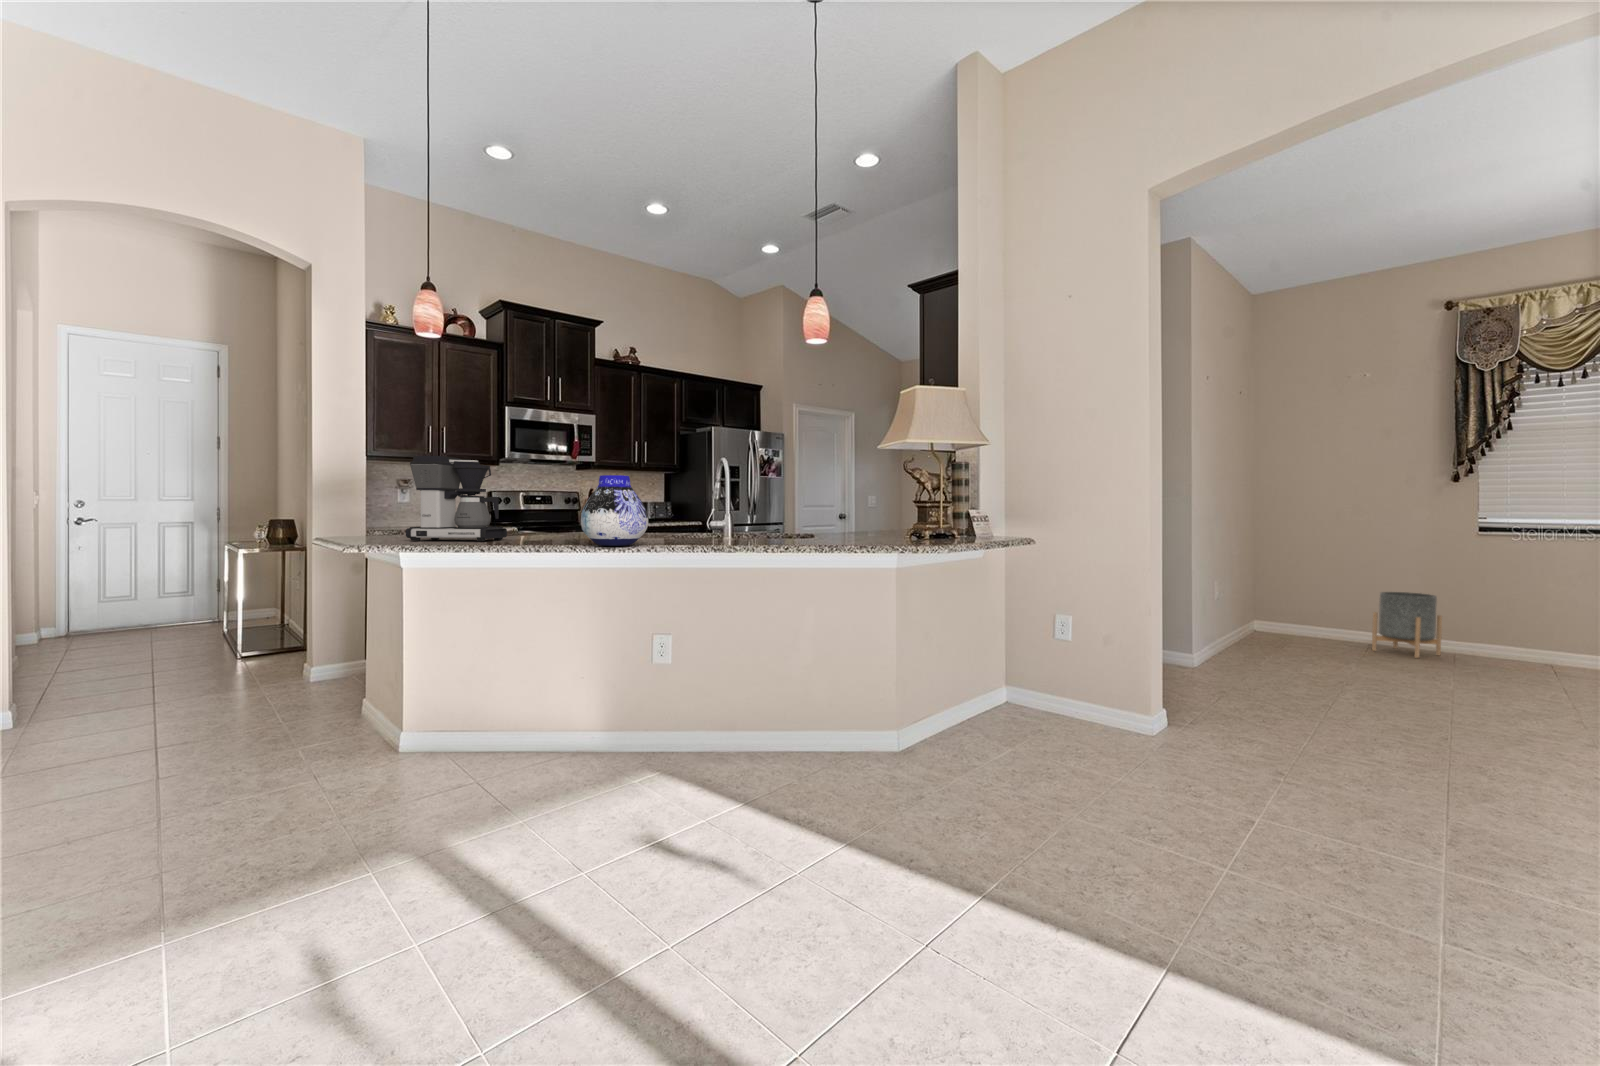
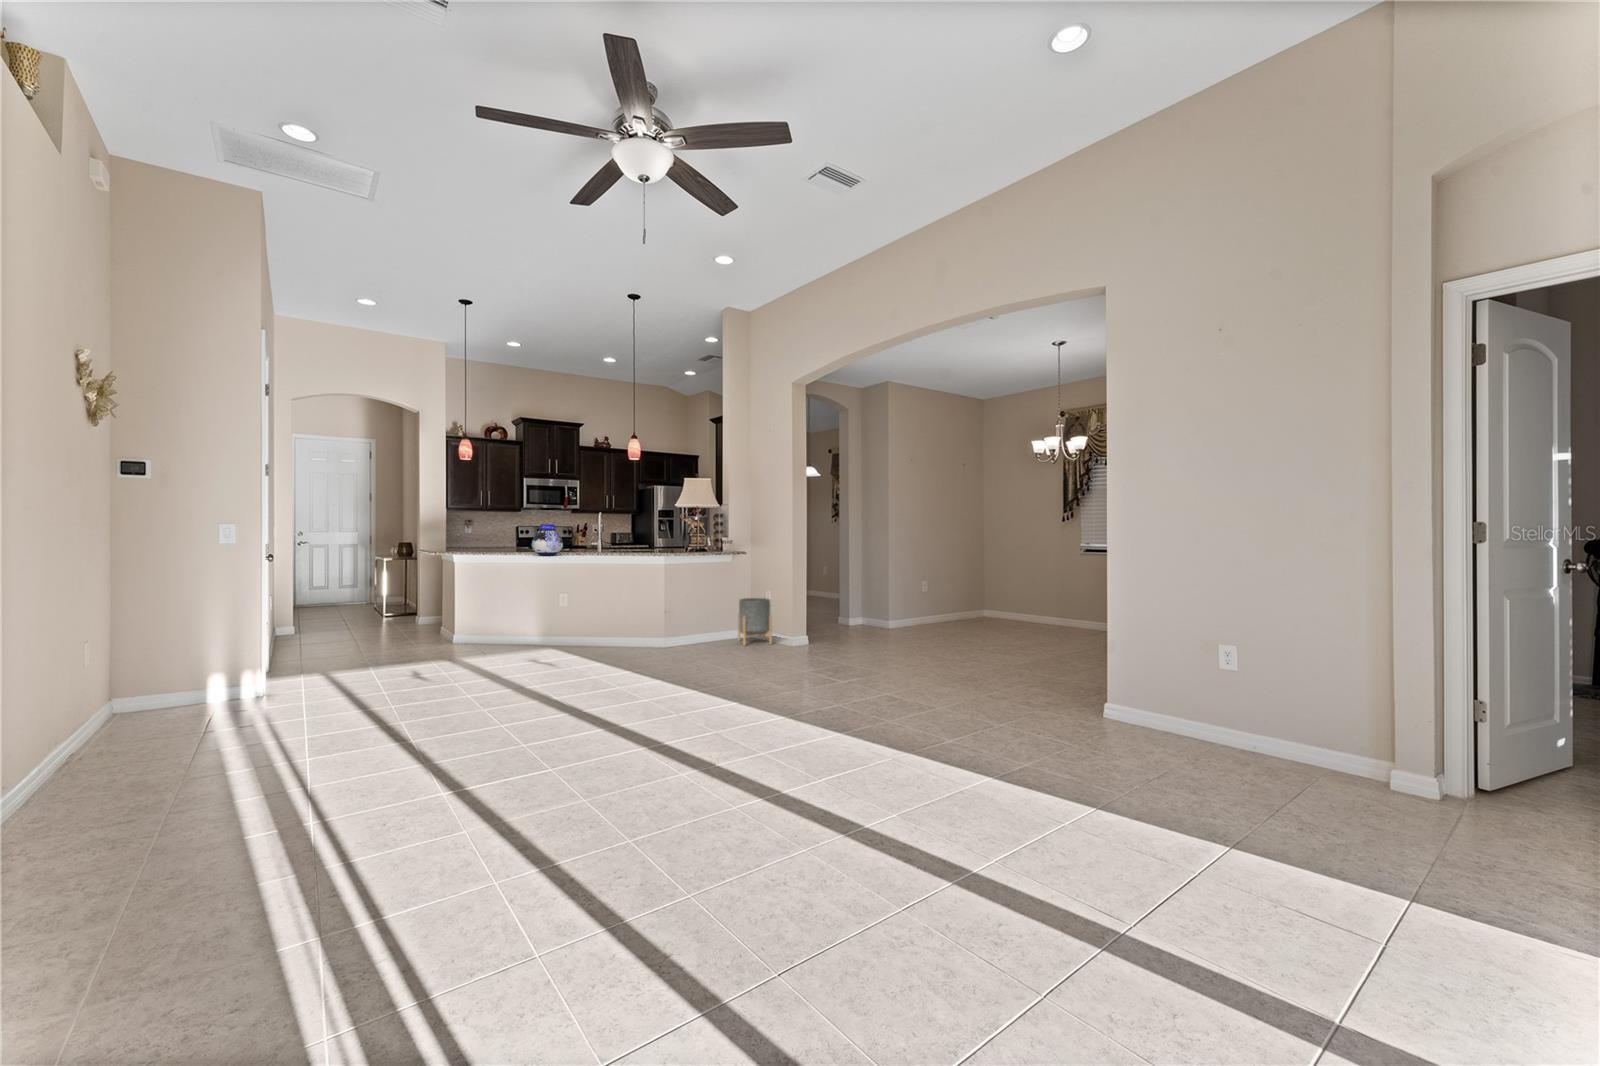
coffee maker: present [406,456,507,541] -> none [461,514,508,554]
planter: present [1372,592,1442,658] -> present [738,598,772,646]

